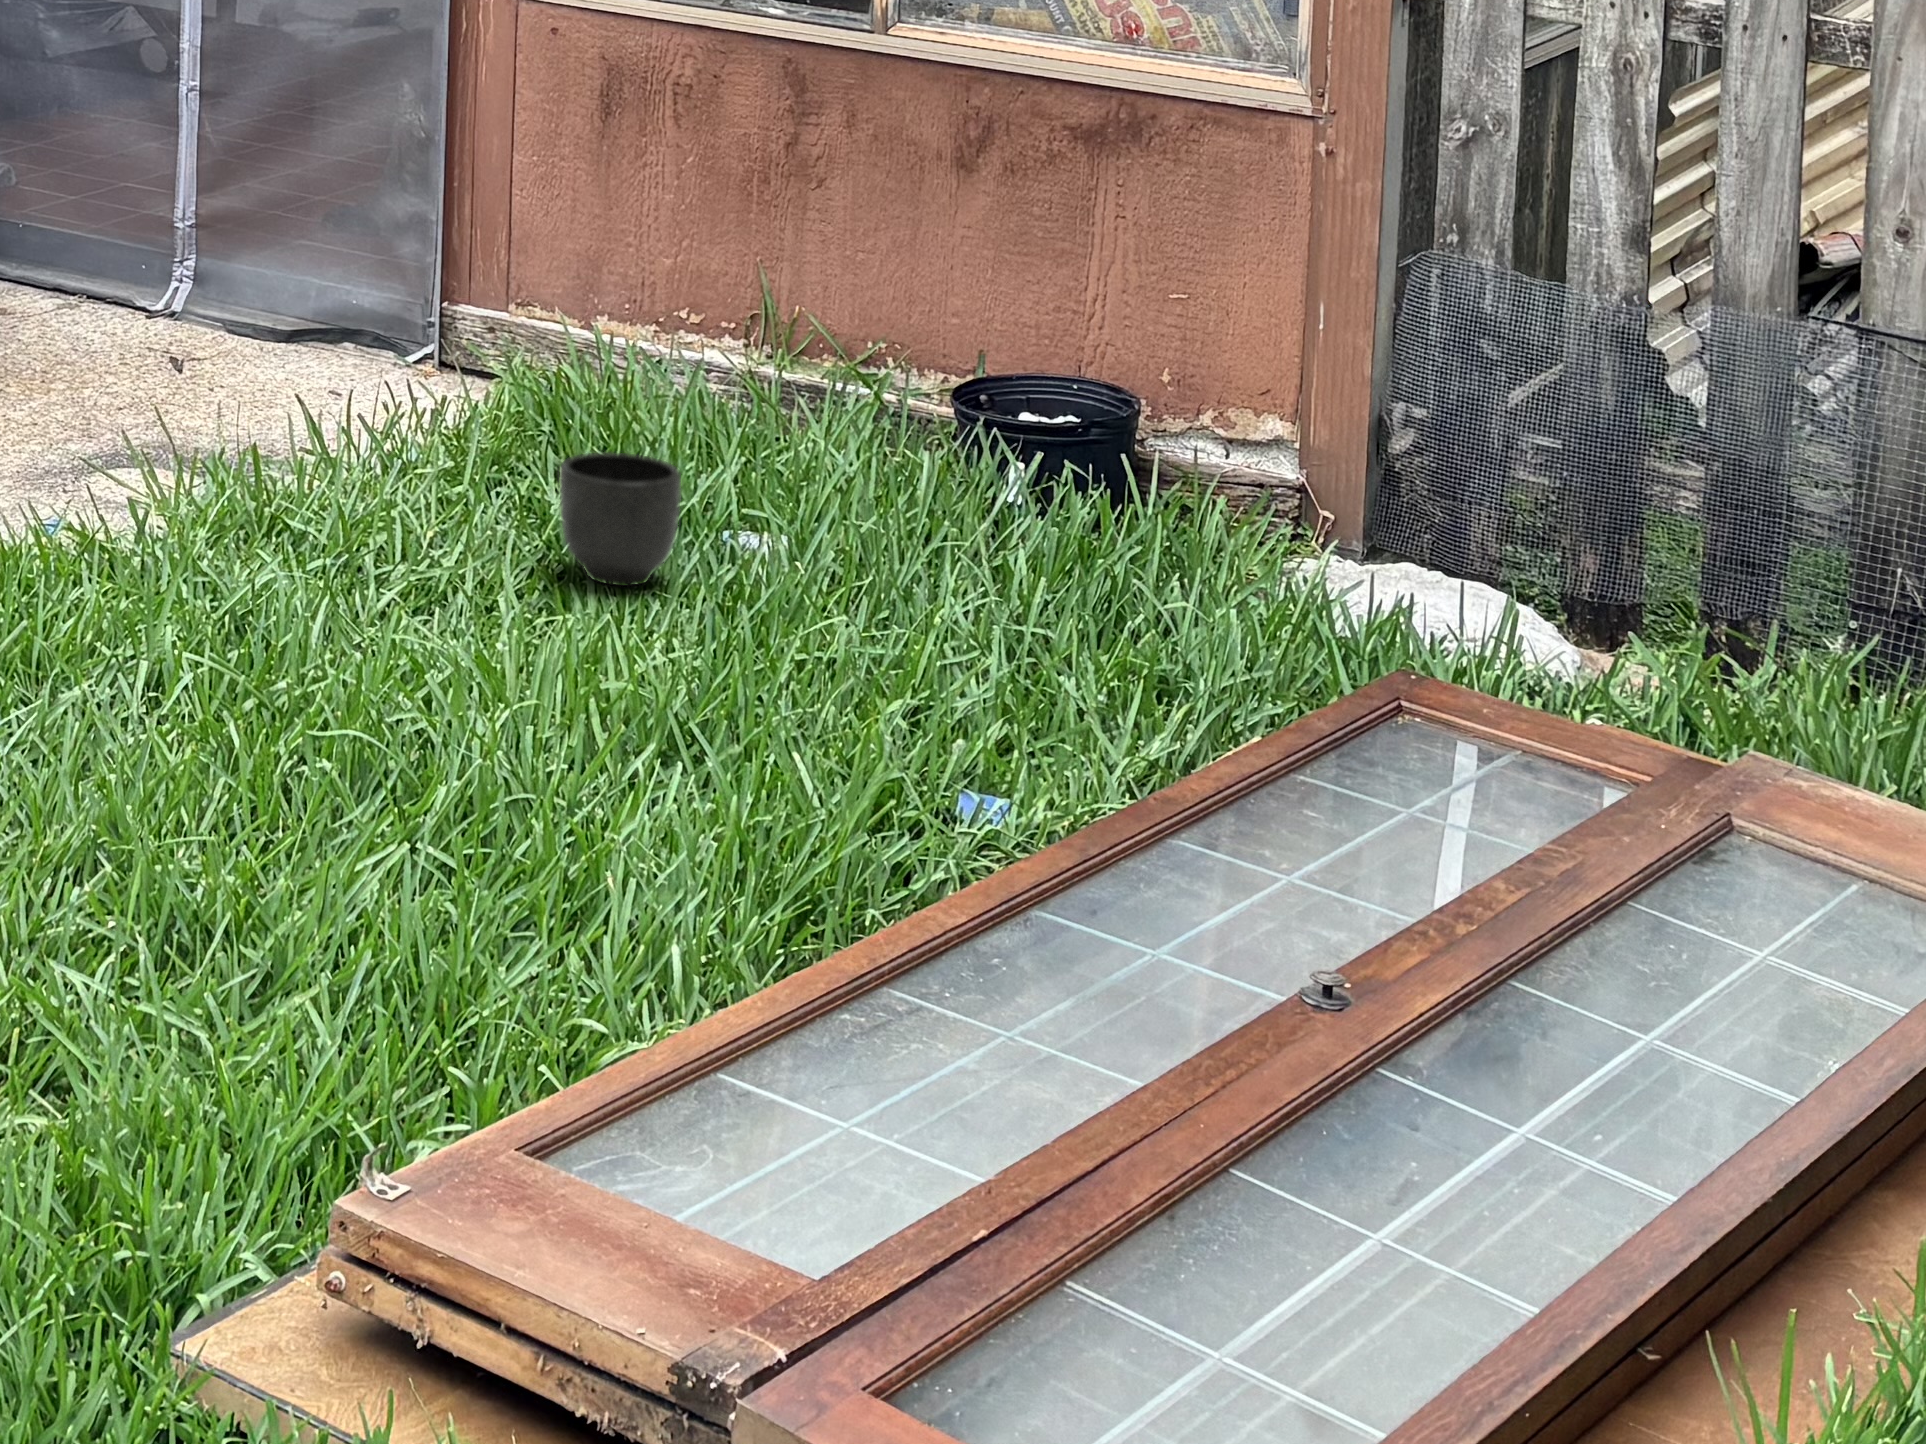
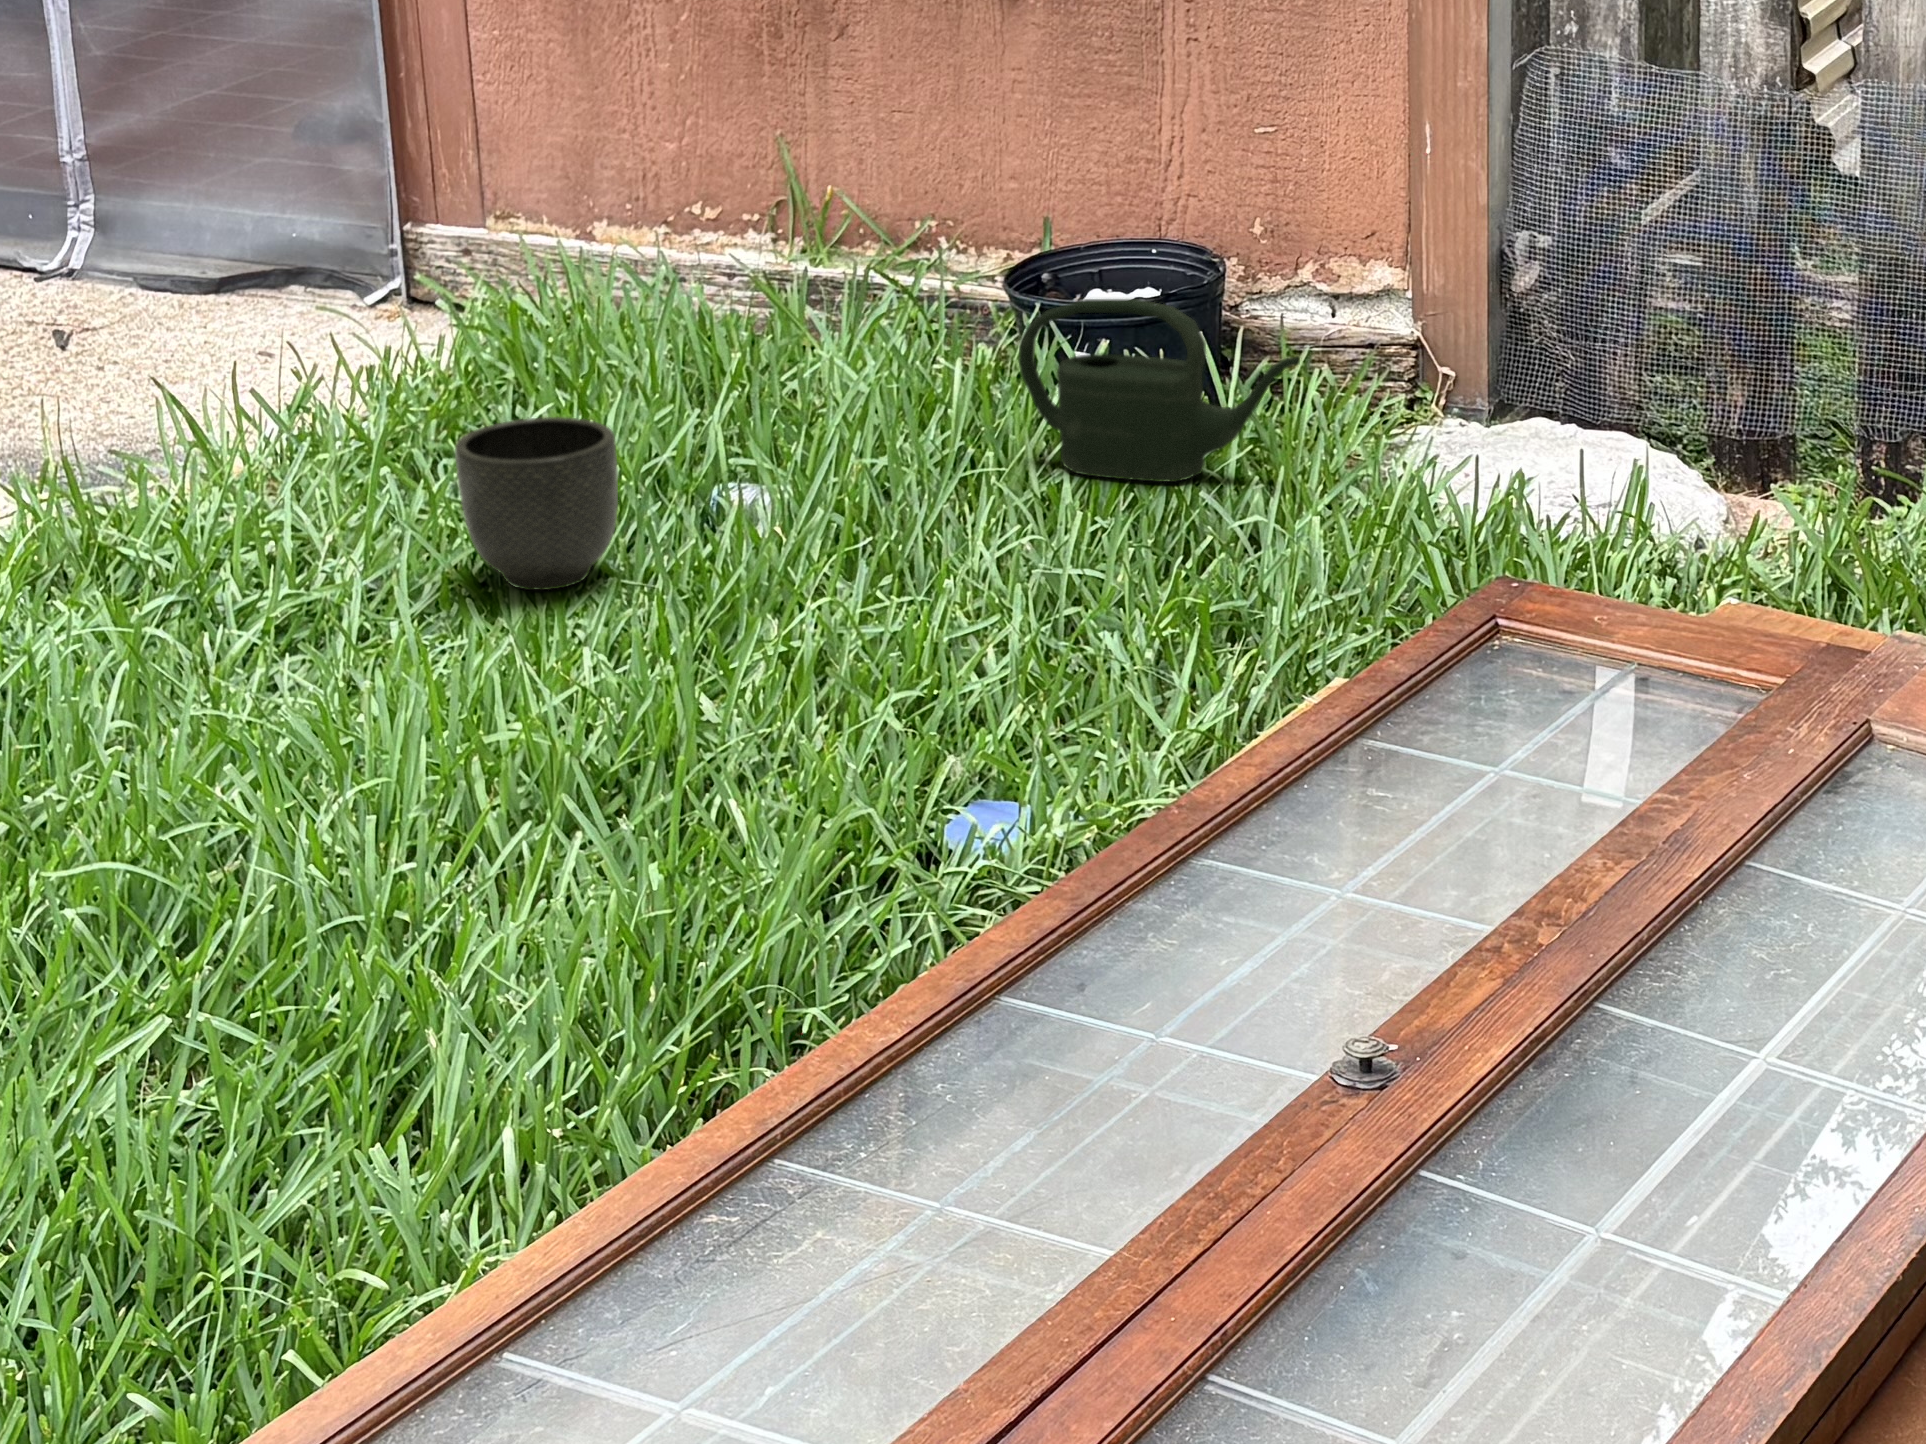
watering can: none [984,413,1221,569] -> present [1019,299,1300,482]

